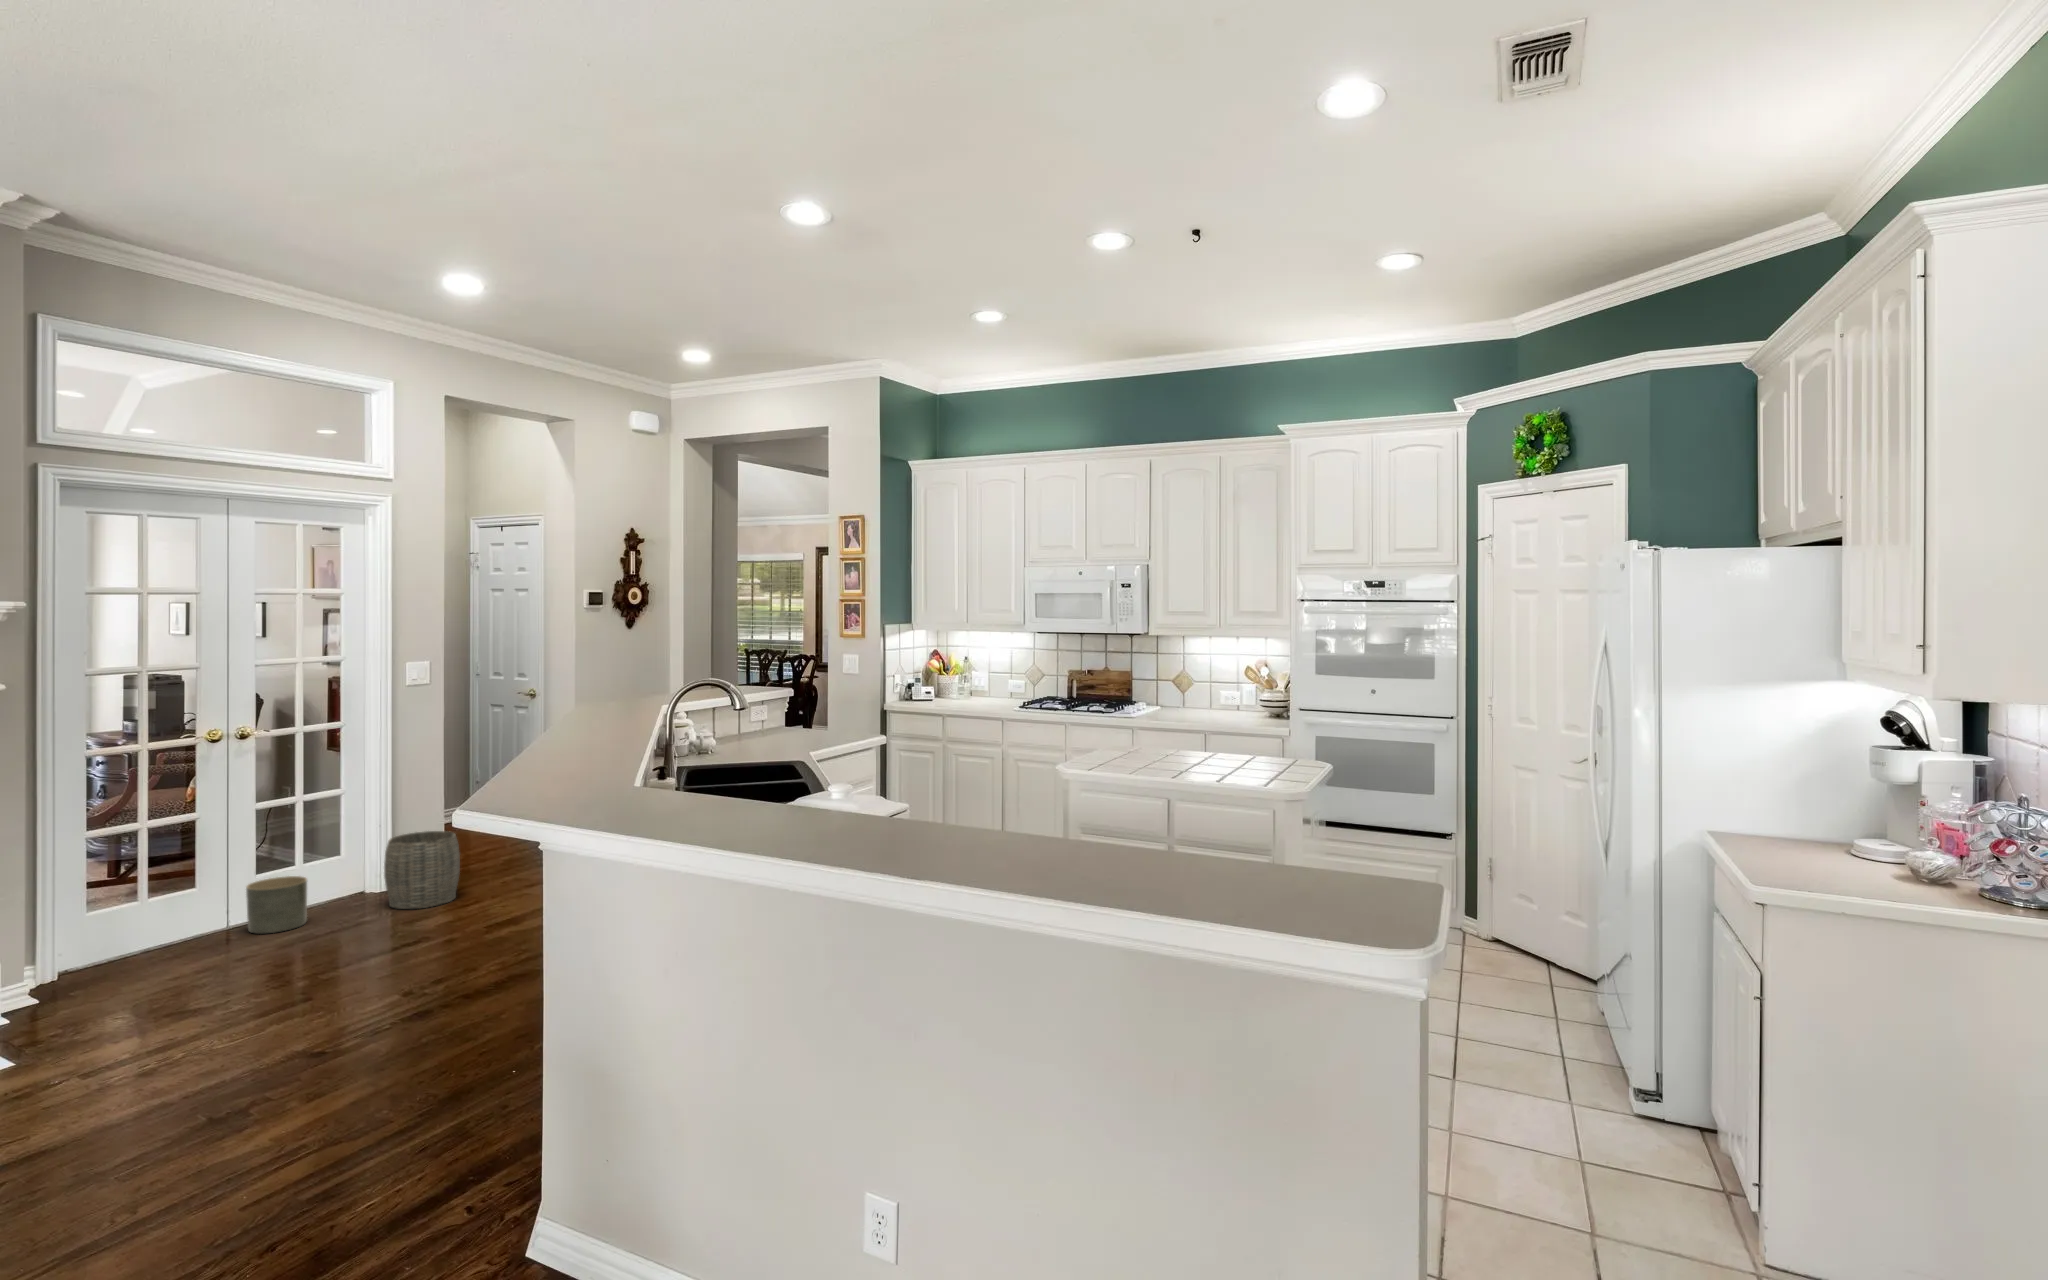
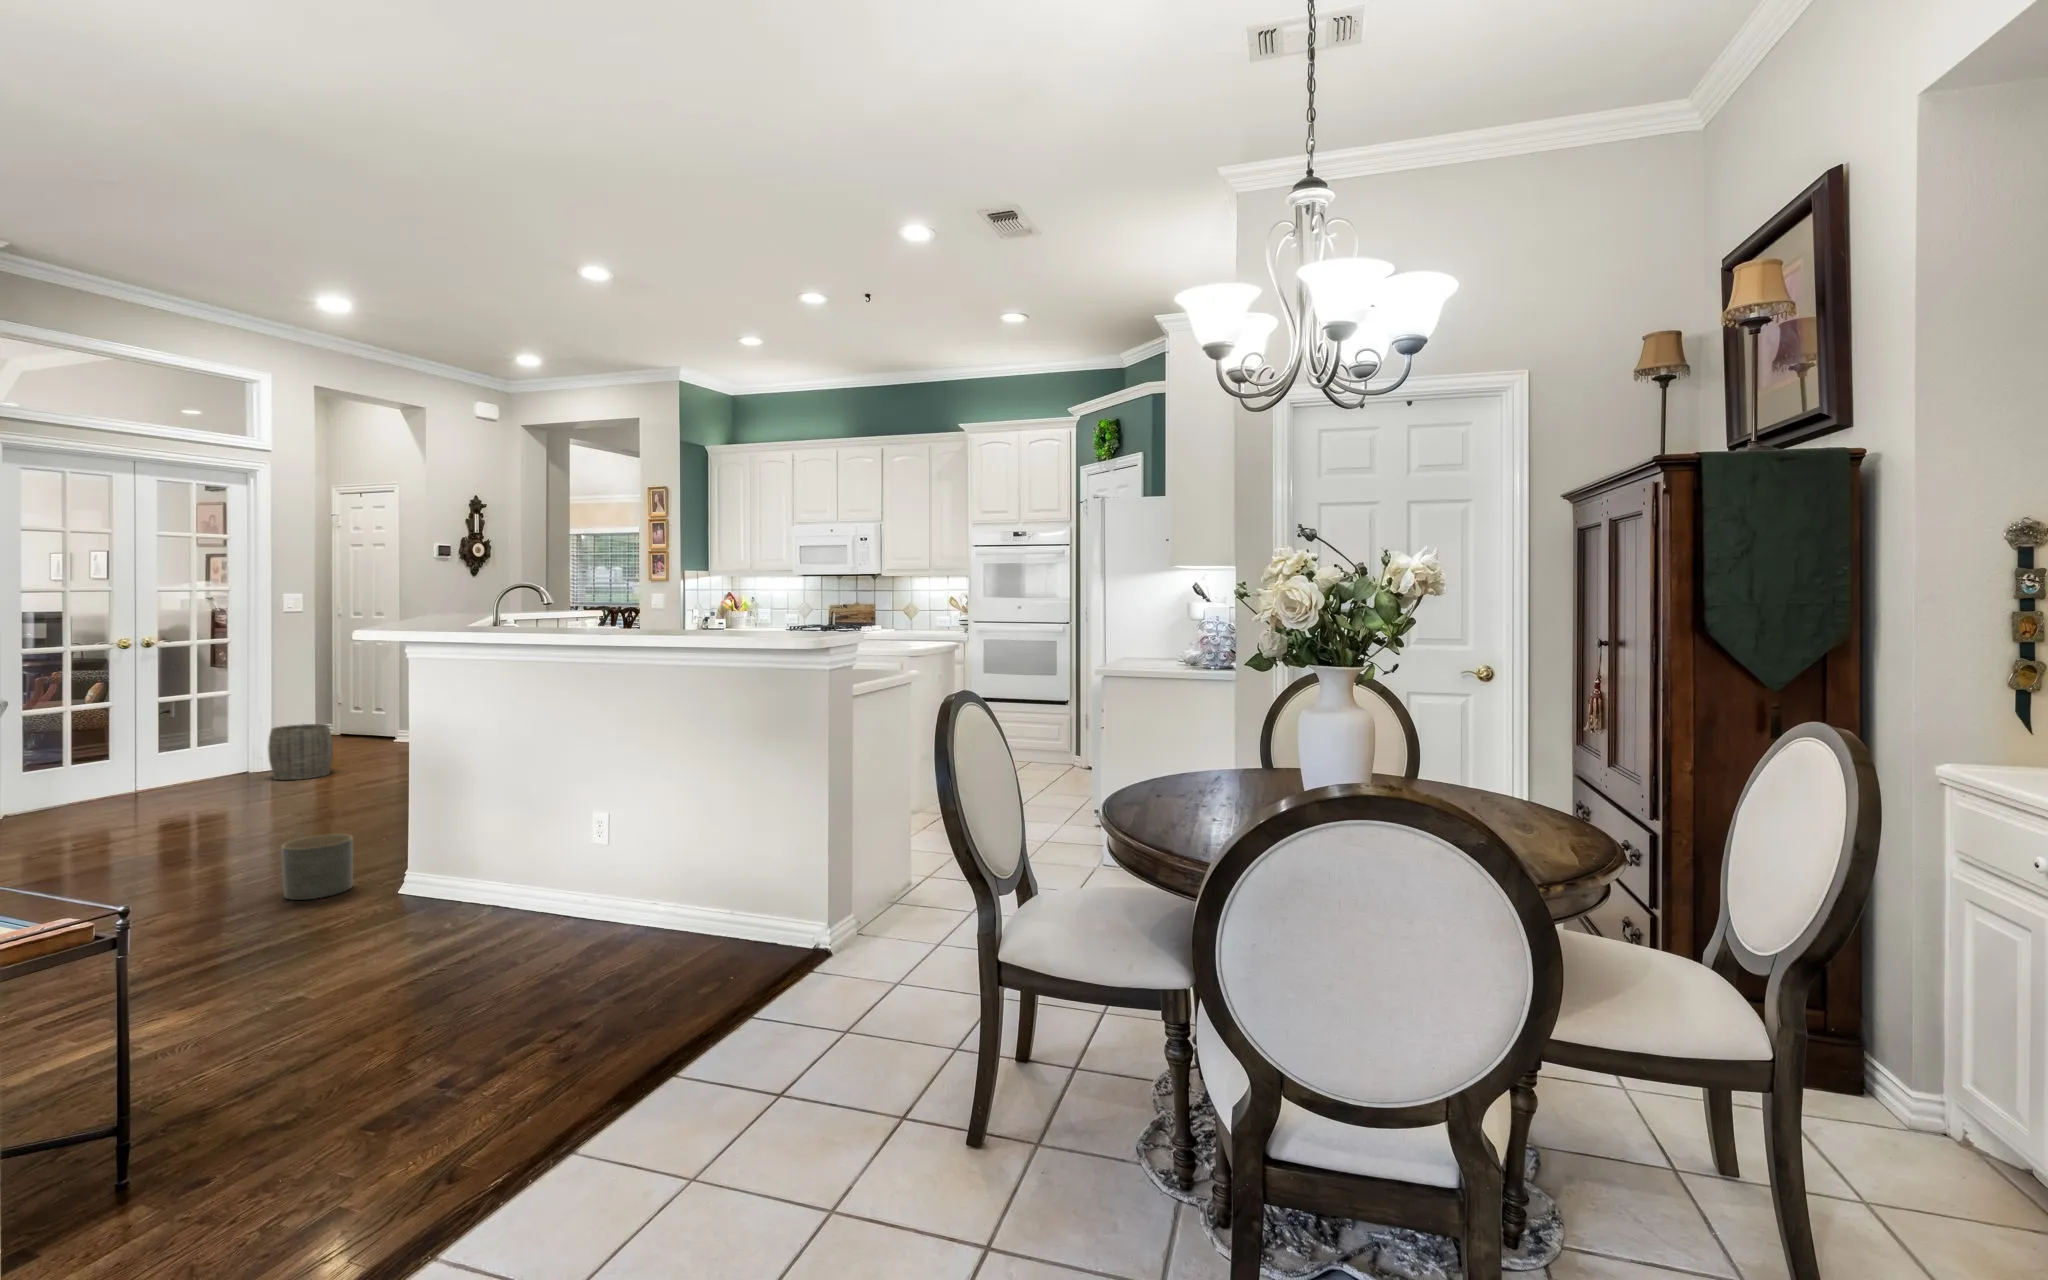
planter: present [246,876,307,934] -> present [281,834,353,900]

